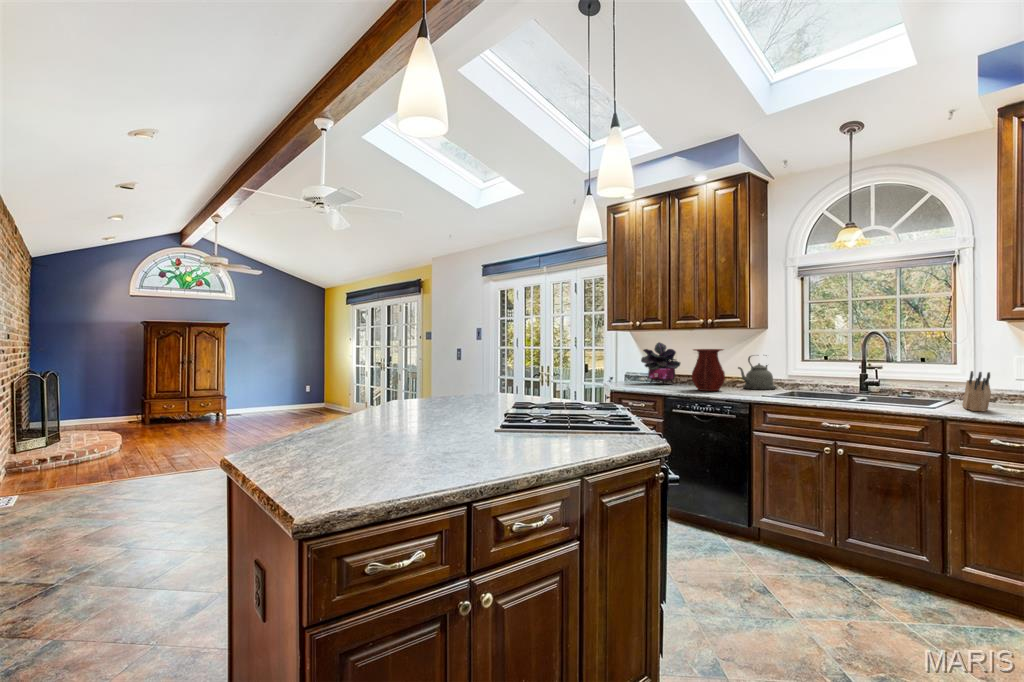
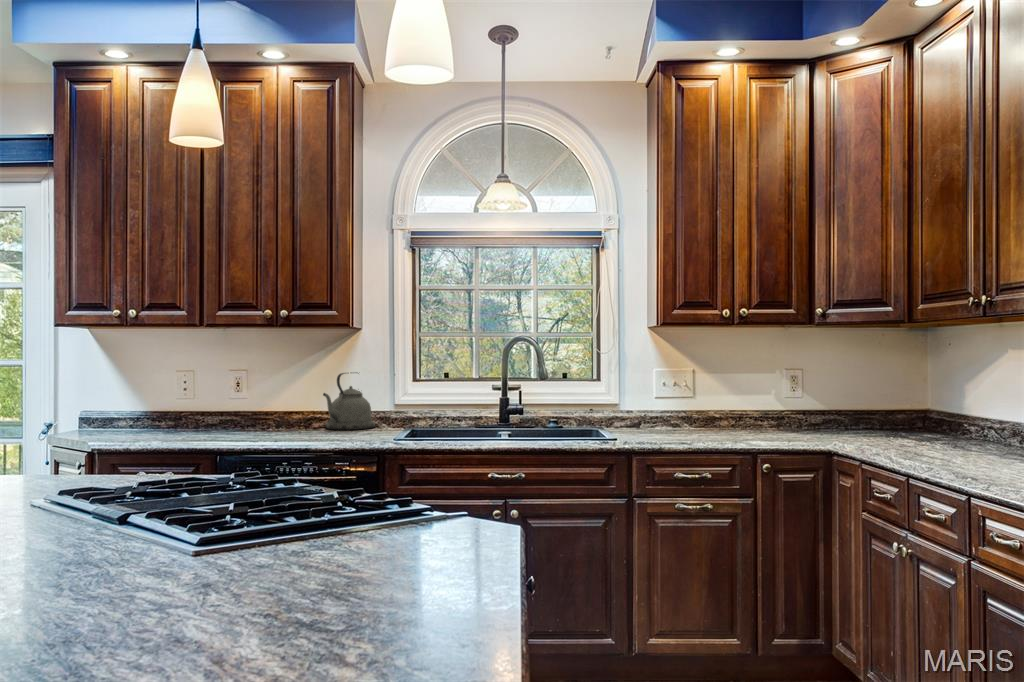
potted plant: present [641,342,680,384] -> none [130,351,209,431]
vase: present [692,349,725,391] -> none [250,362,311,439]
knife block: present [962,371,991,411] -> none [630,388,675,440]

